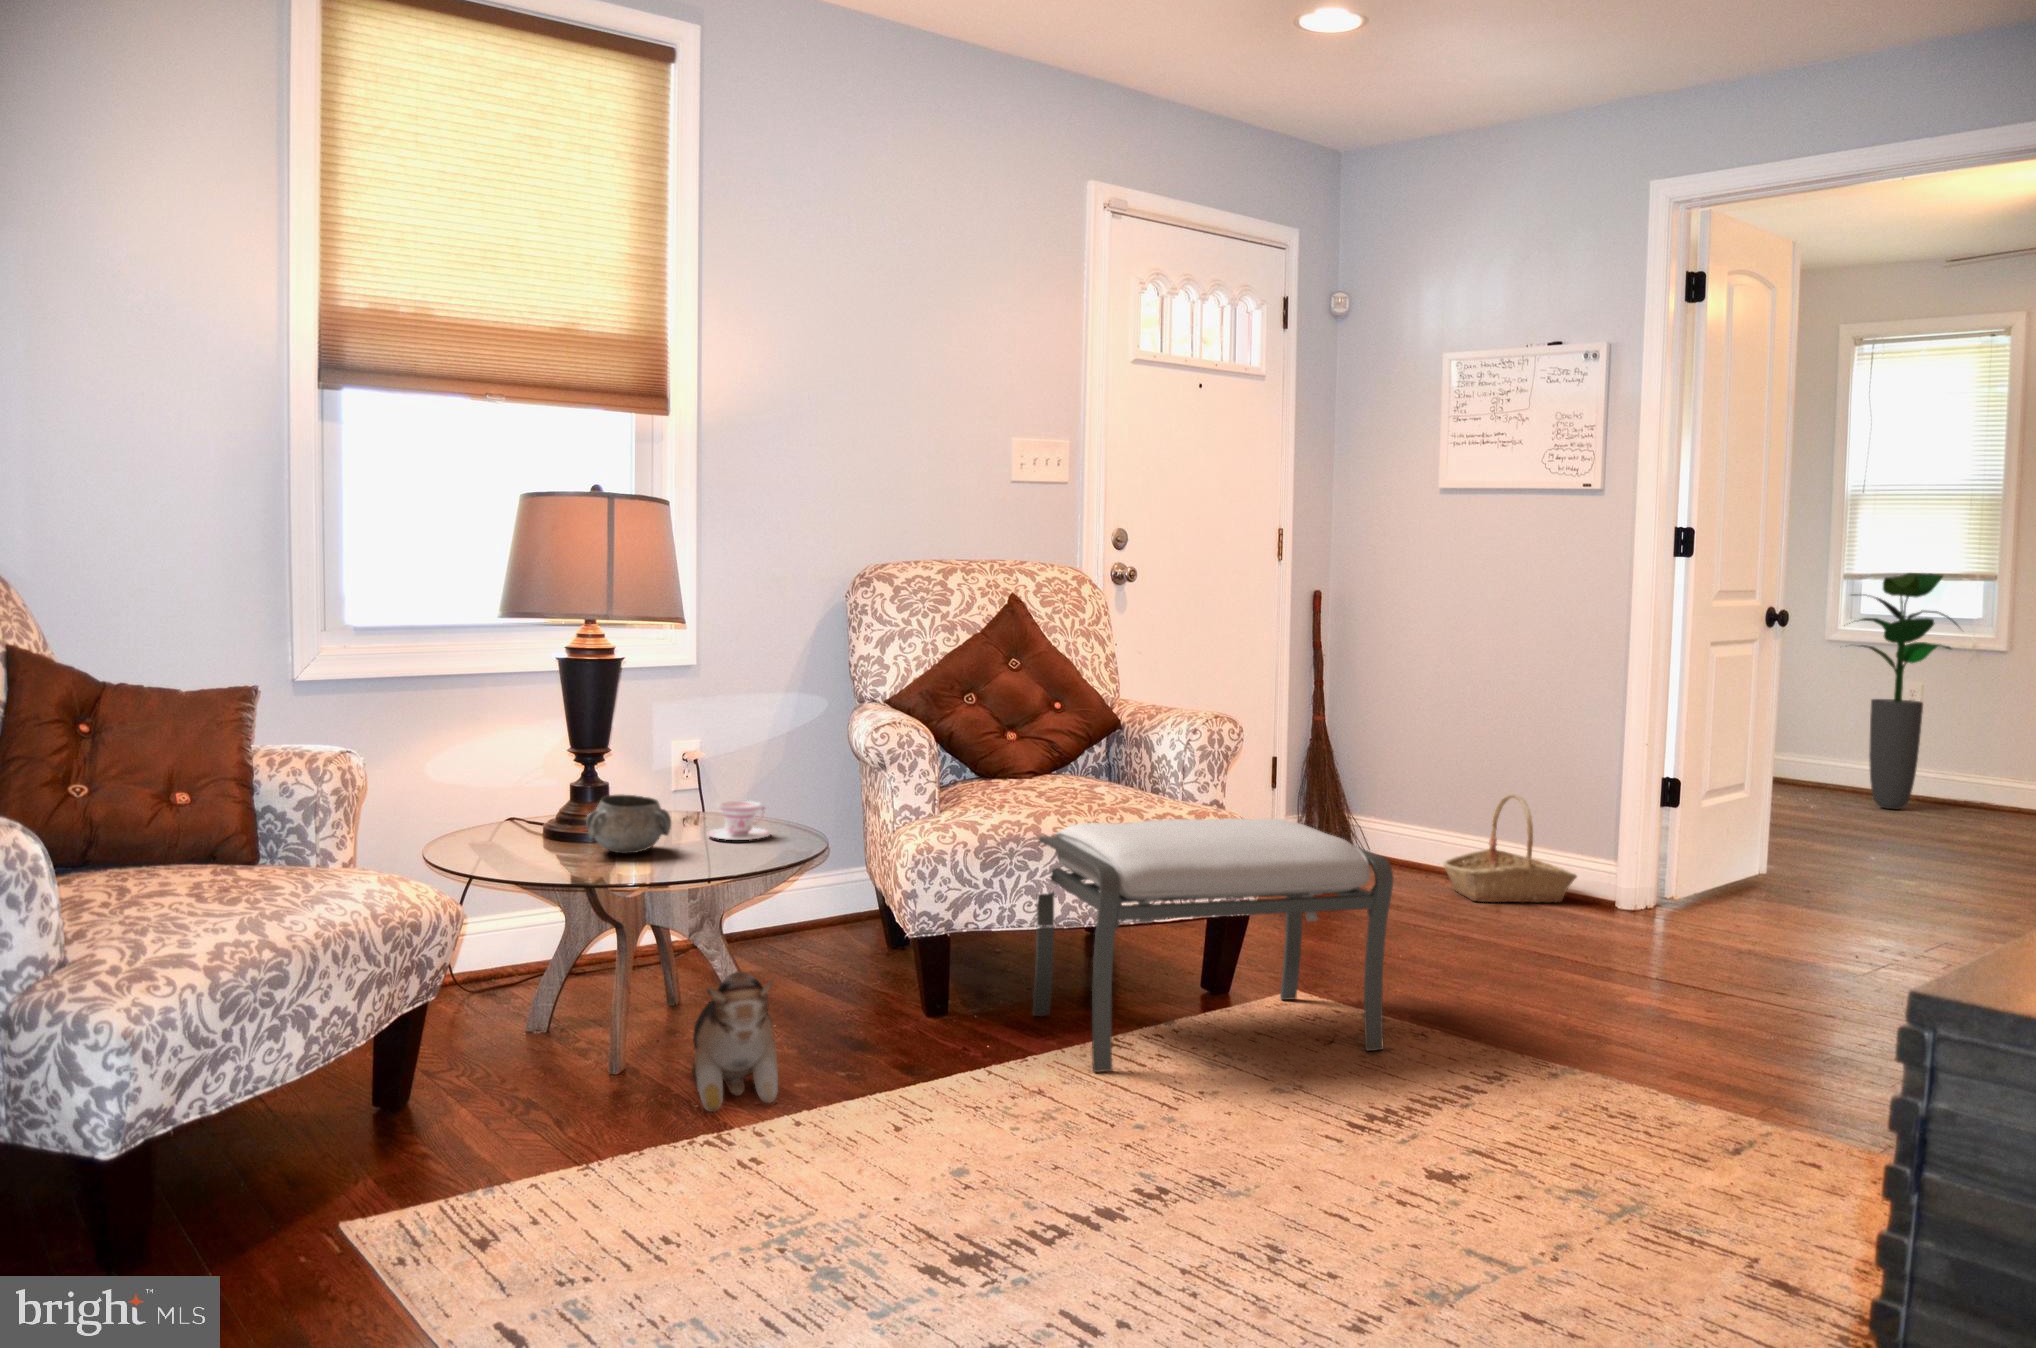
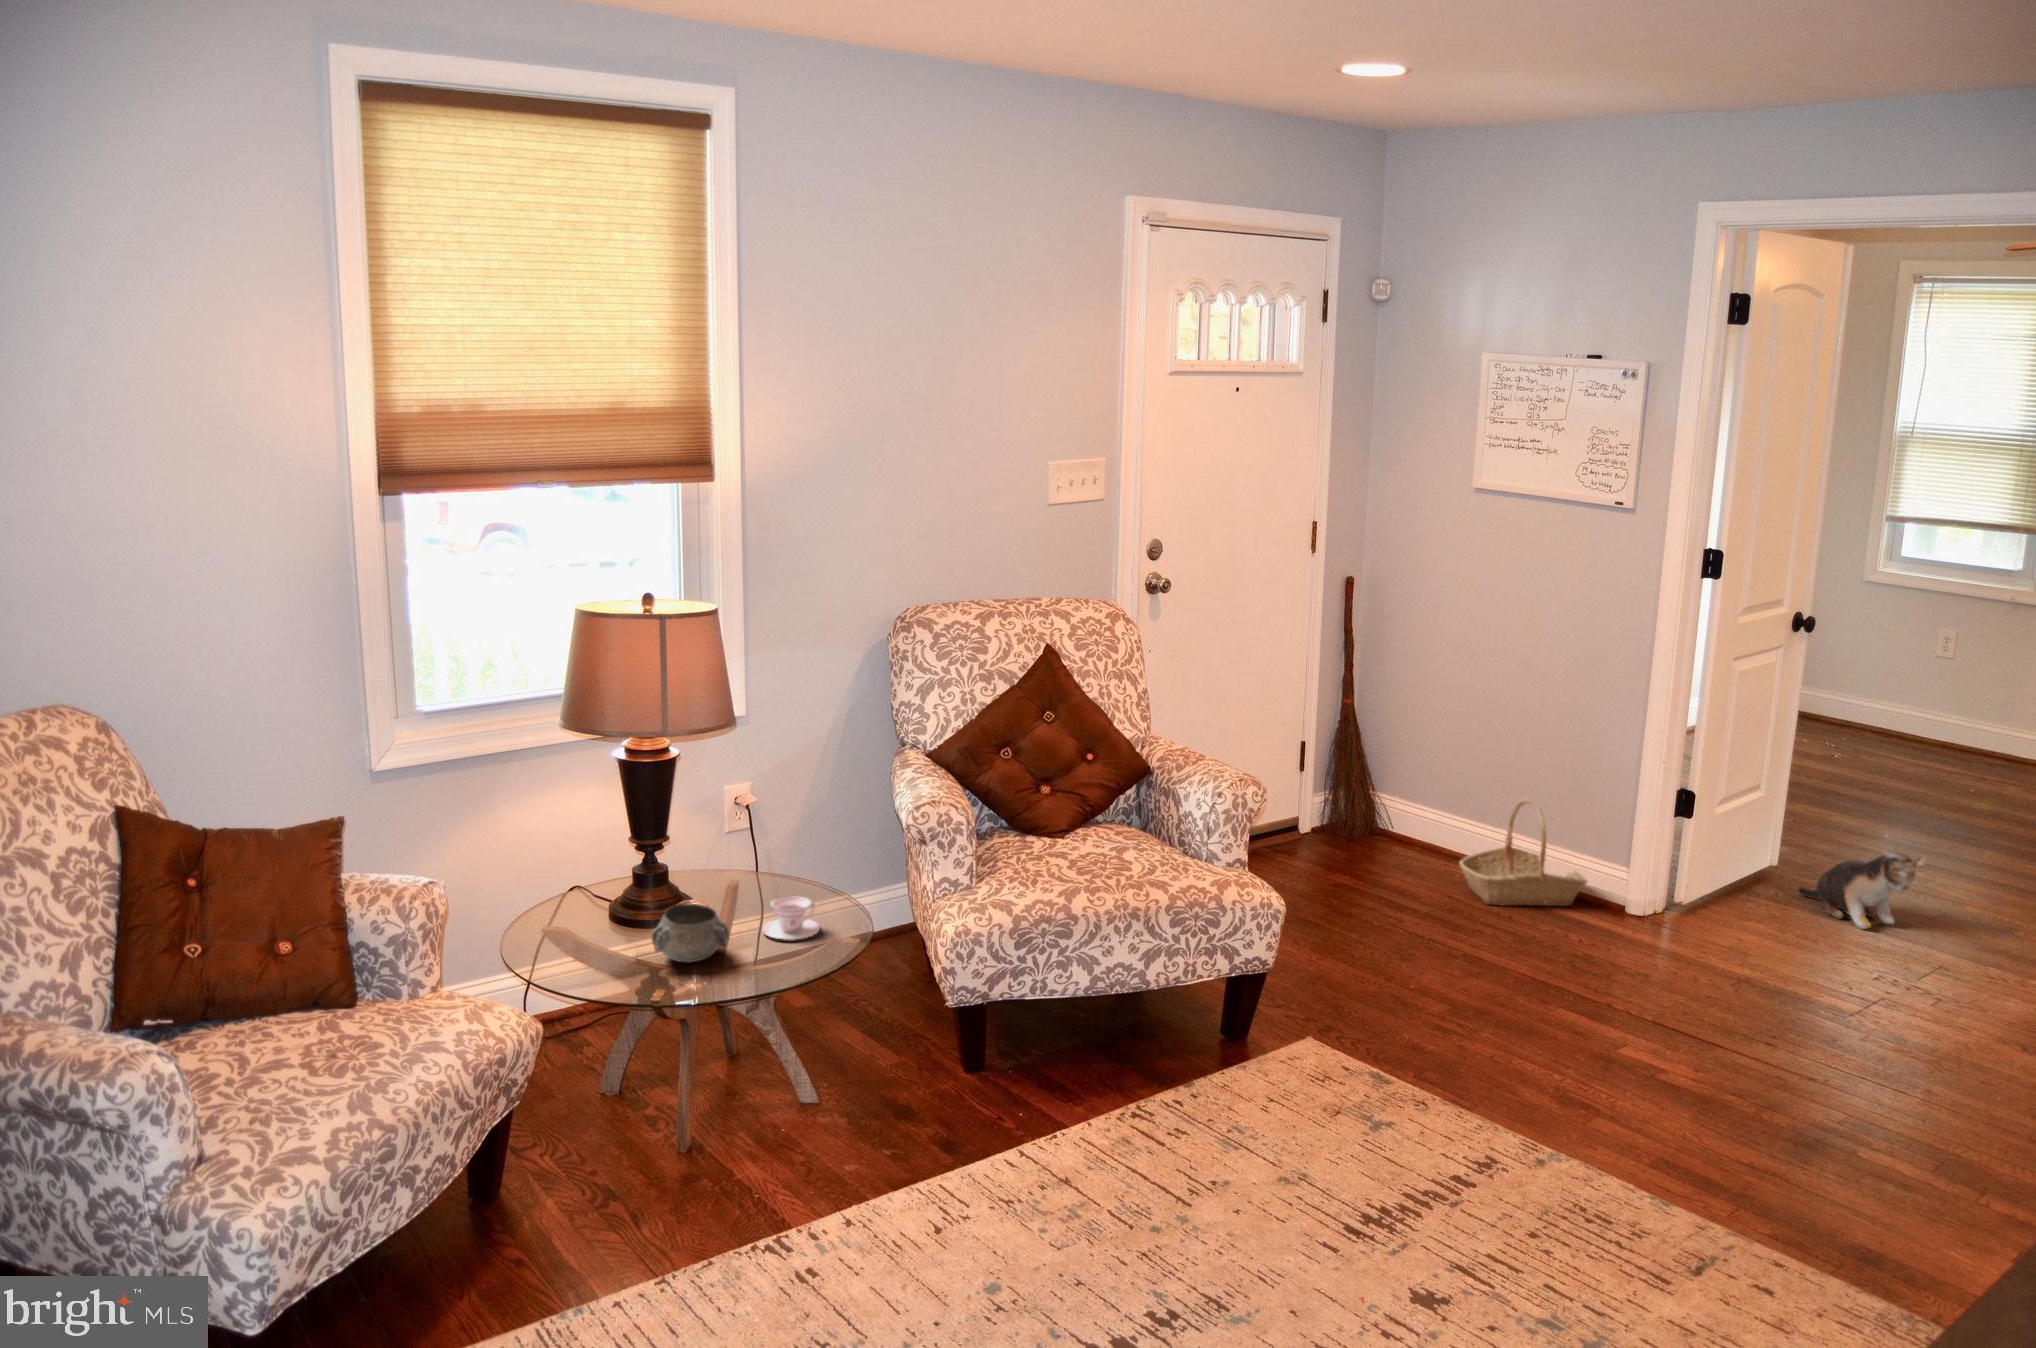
potted plant: present [1849,573,1958,809] -> none [1871,526,1998,760]
ottoman: present [1032,818,1393,1072] -> none [1062,892,1399,1153]
plush toy: present [692,971,778,1112] -> present [1798,851,1927,929]

